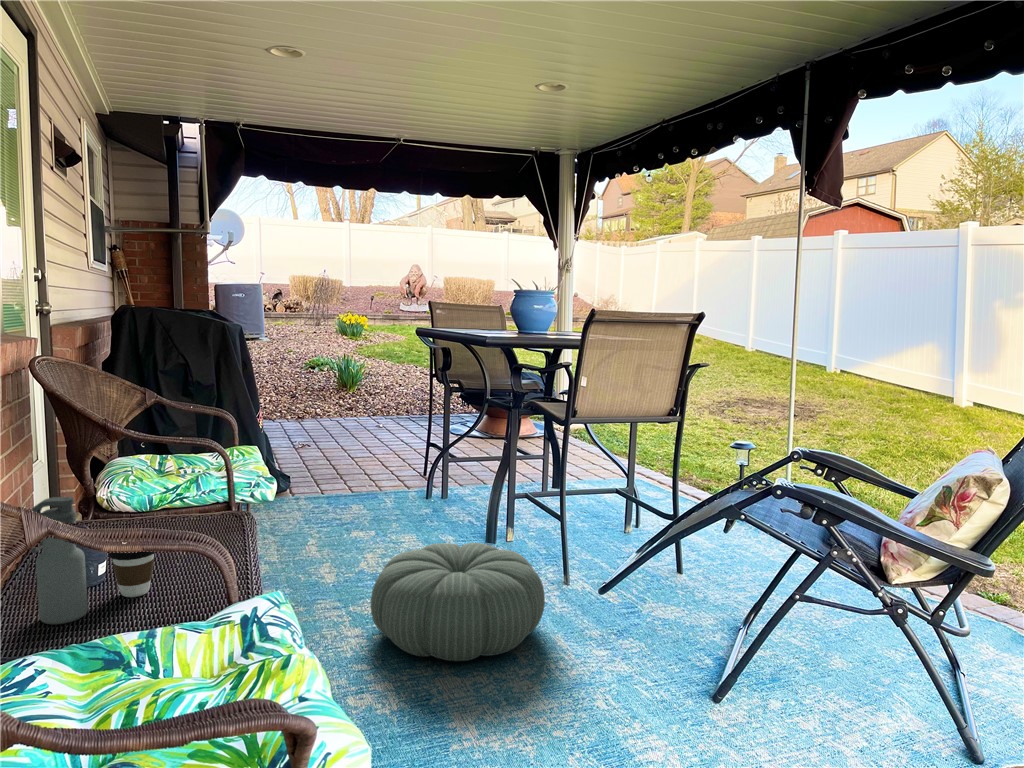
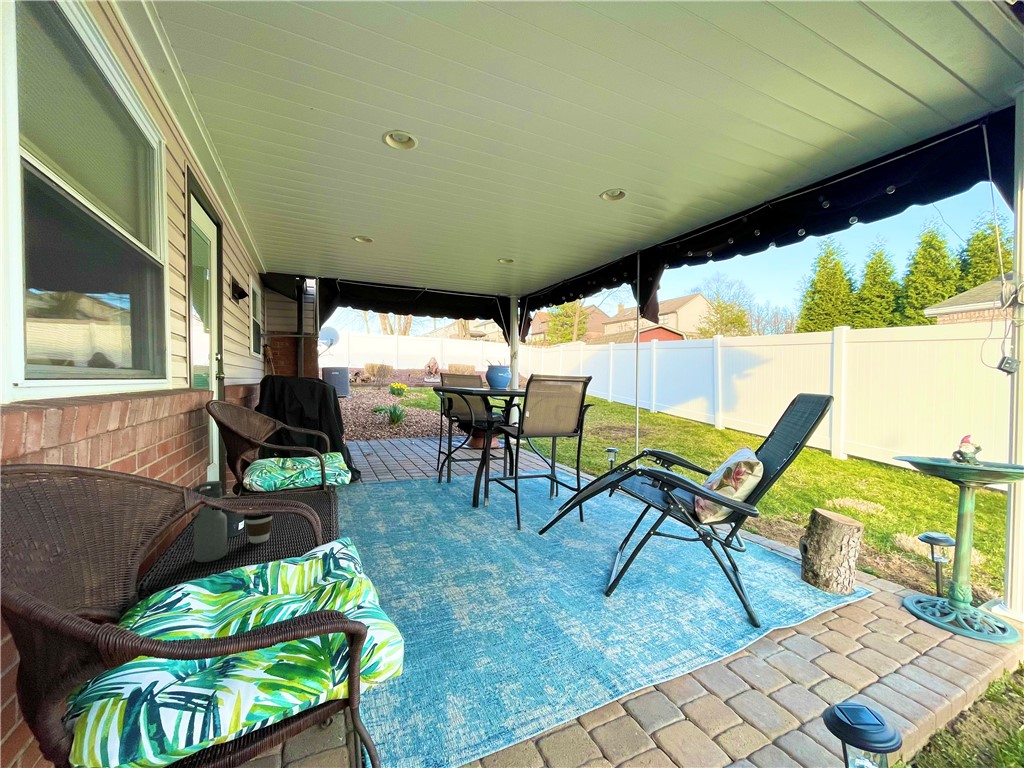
pouf: present [371,543,545,661] -> none [406,506,507,577]

